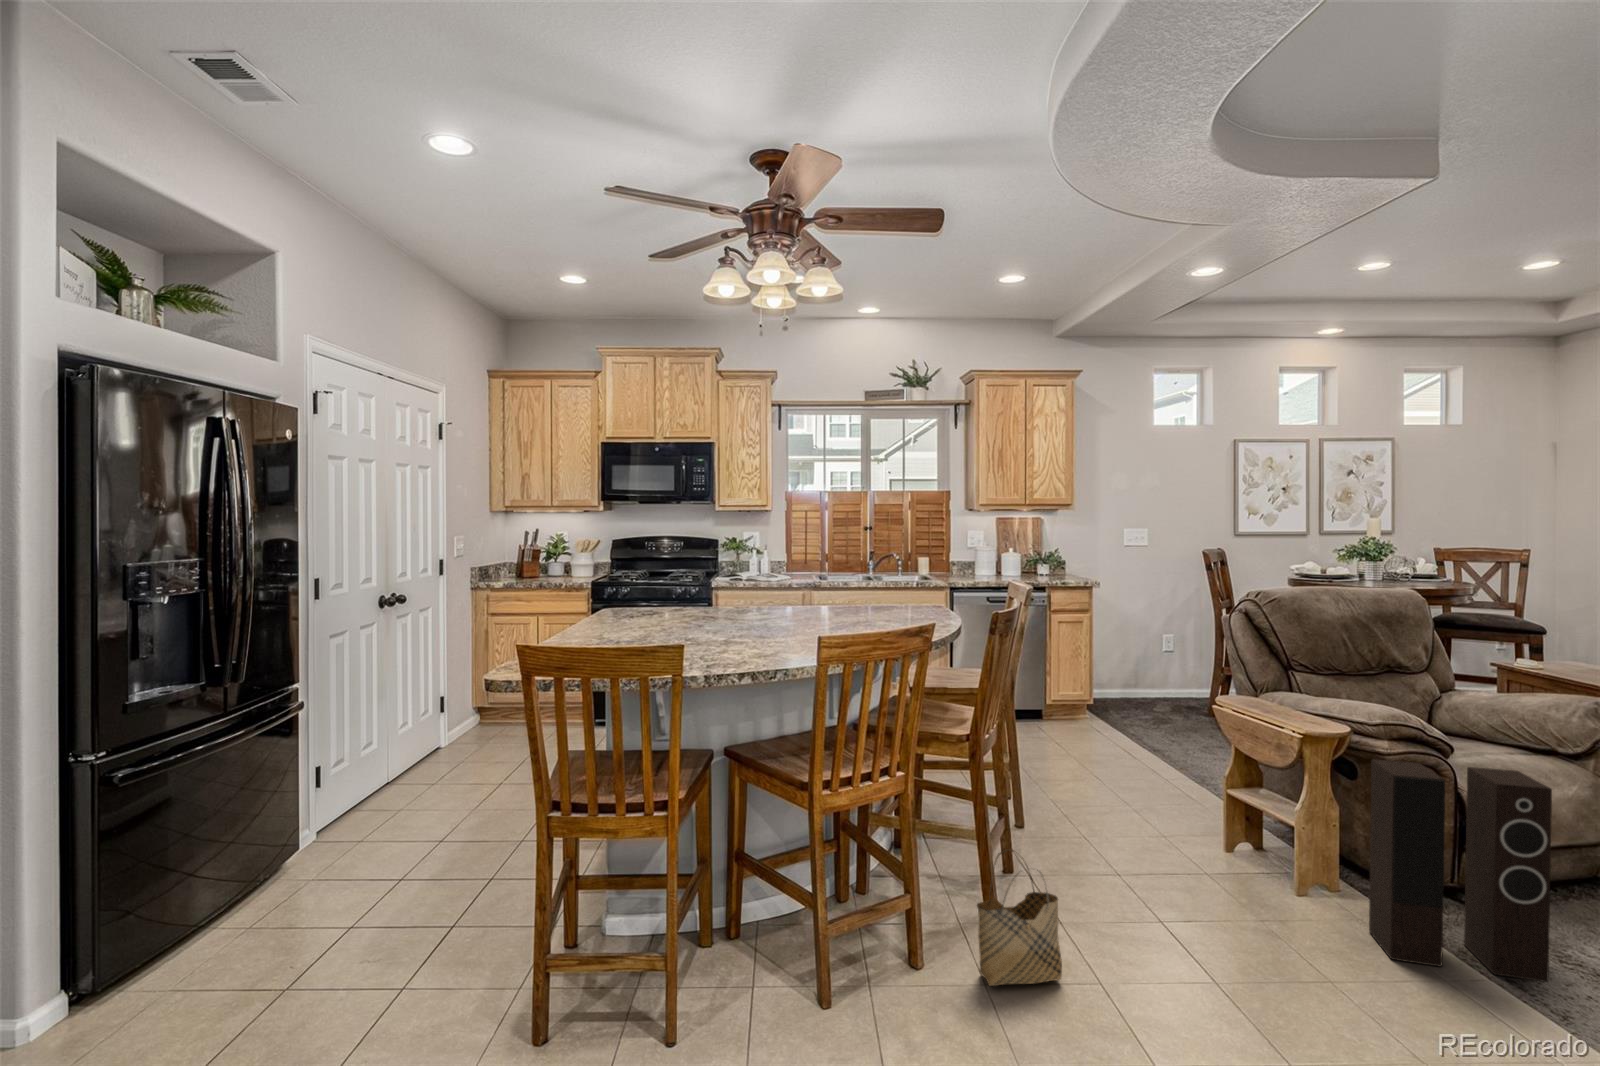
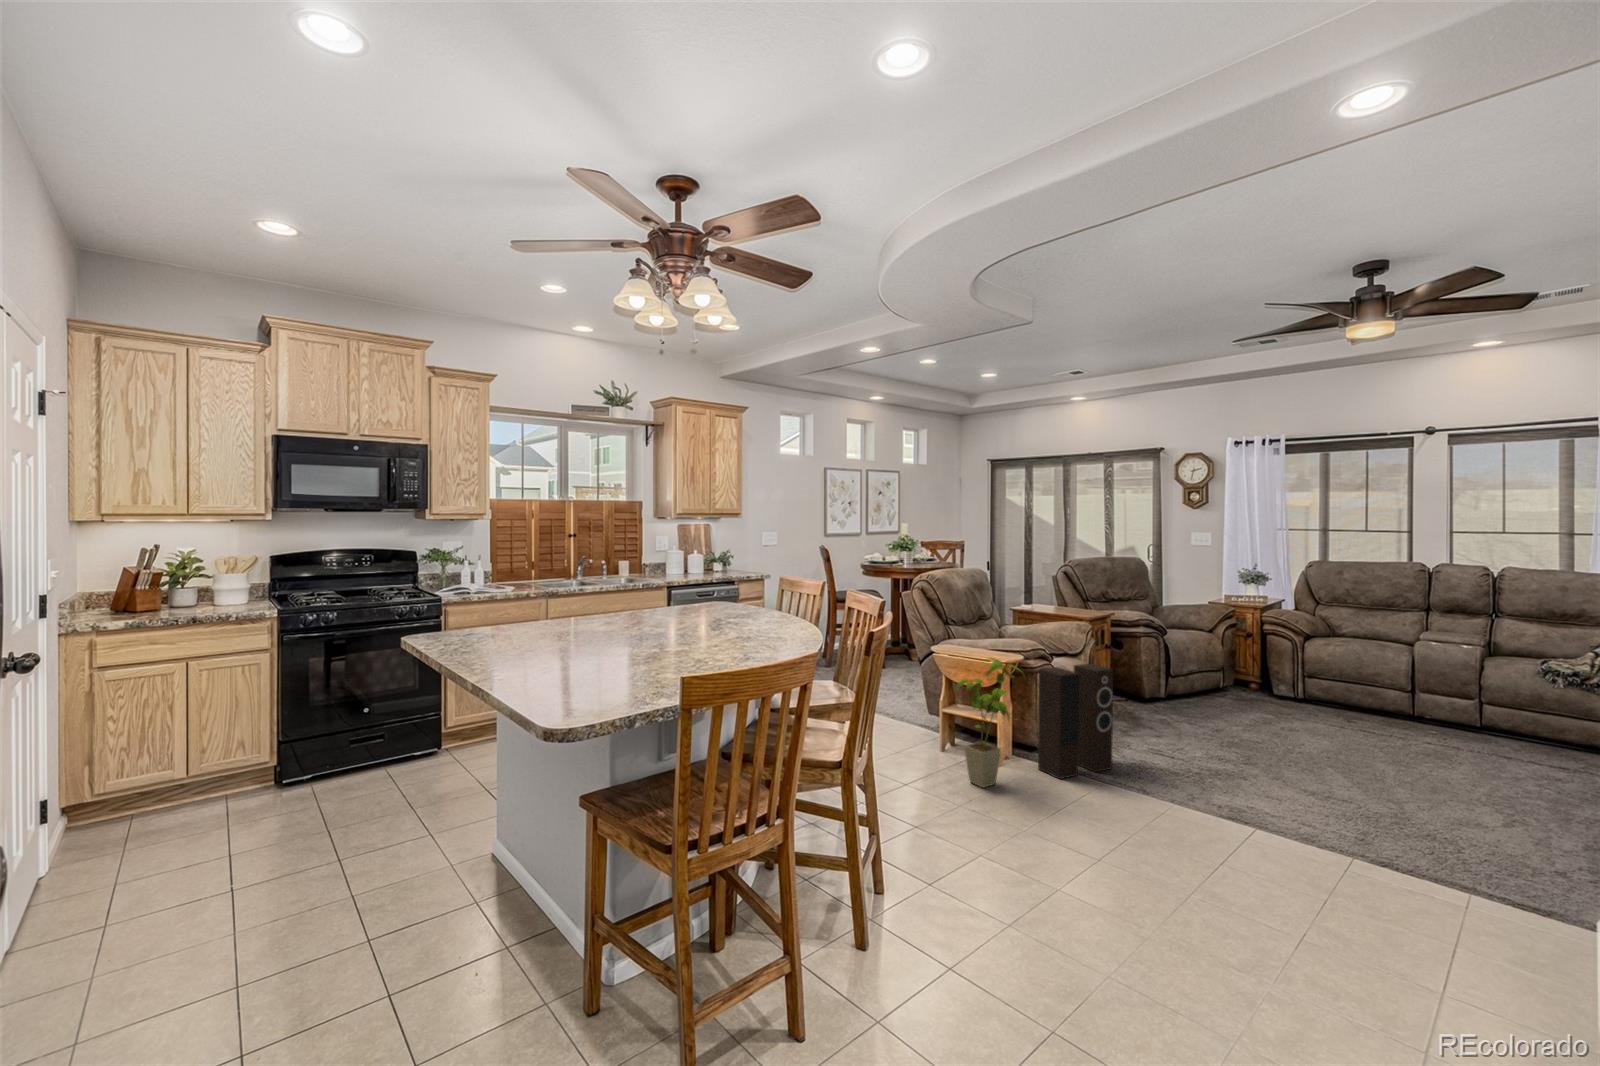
house plant: none [1180,721,1295,927] -> present [956,658,1021,787]
woven basket: present [977,849,1062,986] -> none [919,768,963,865]

